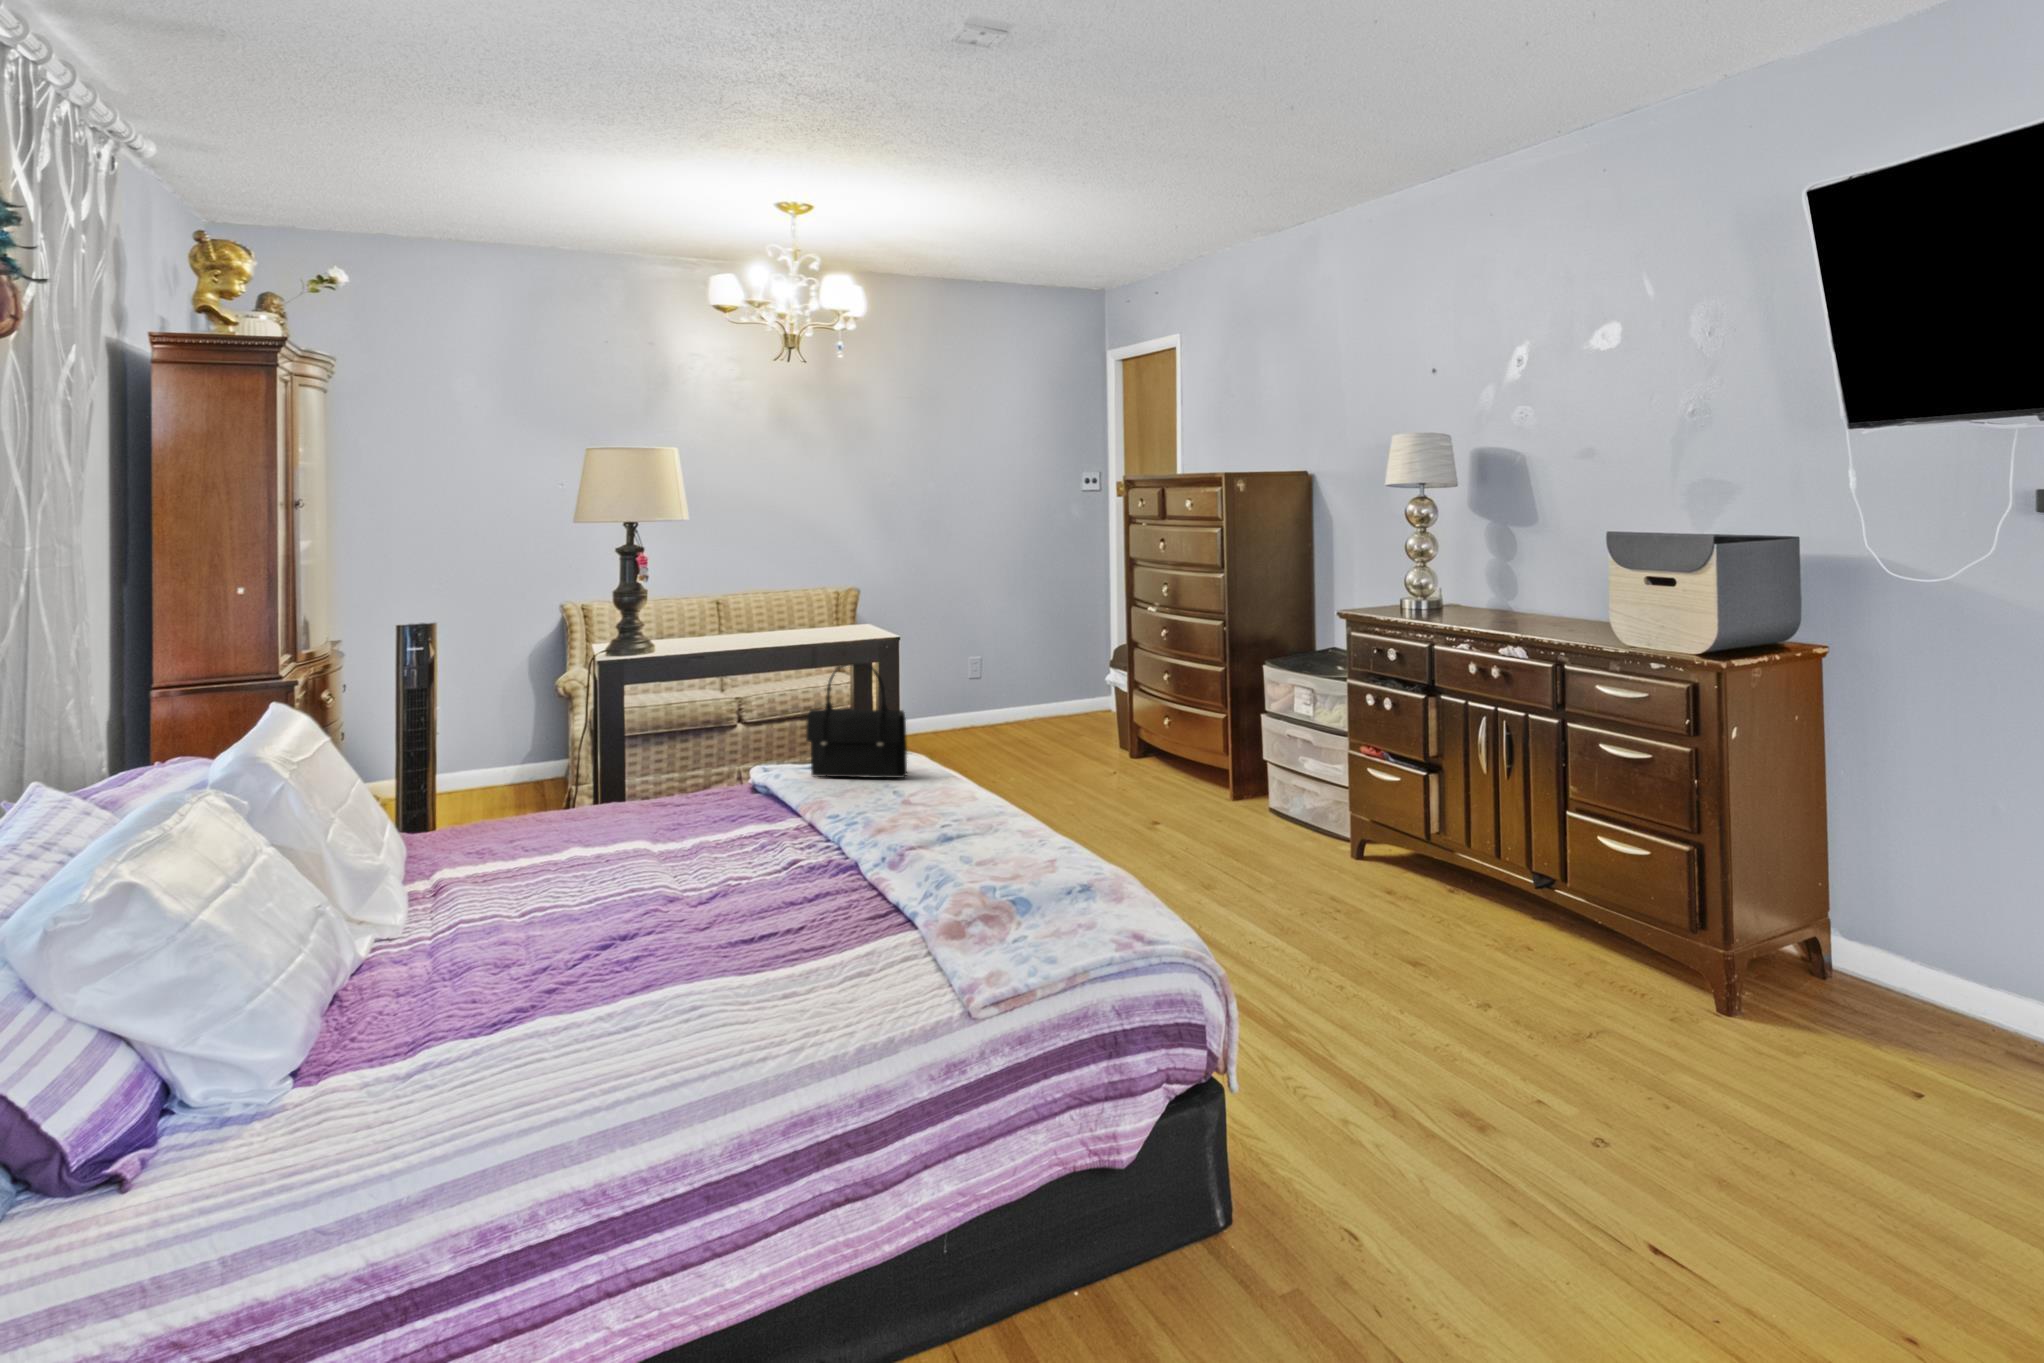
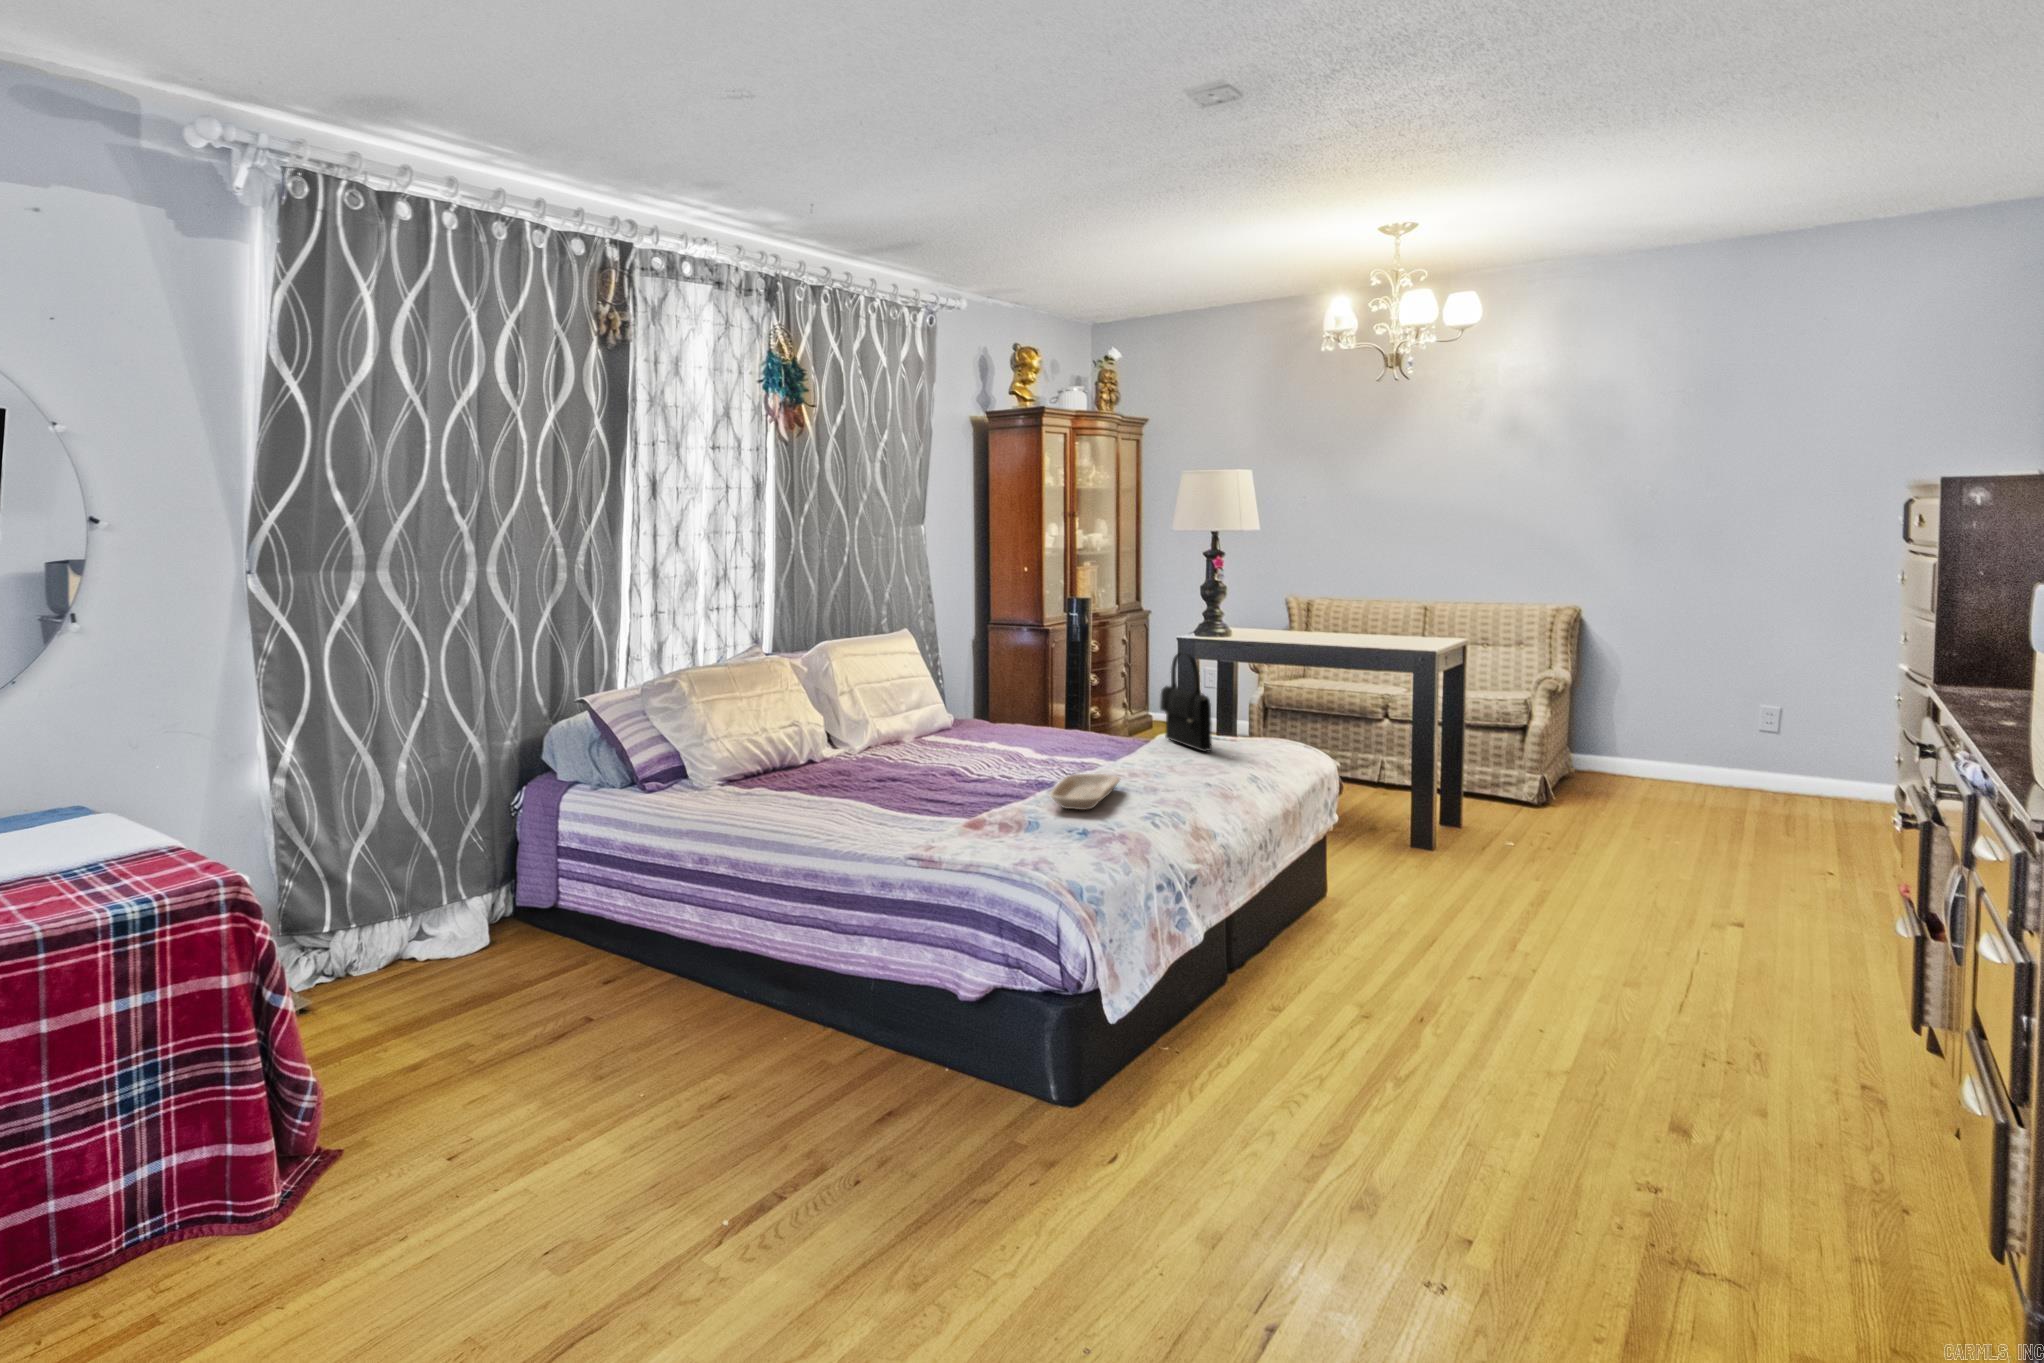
tray: none [908,822,1036,874] -> present [1050,774,1120,810]

